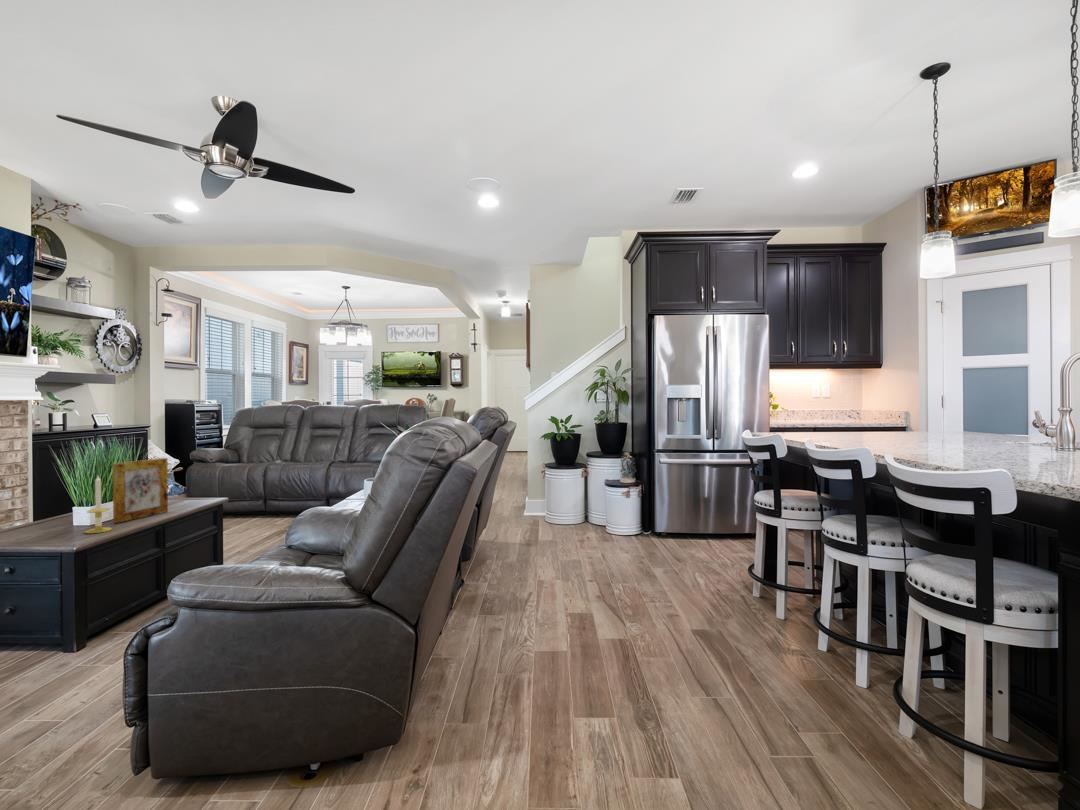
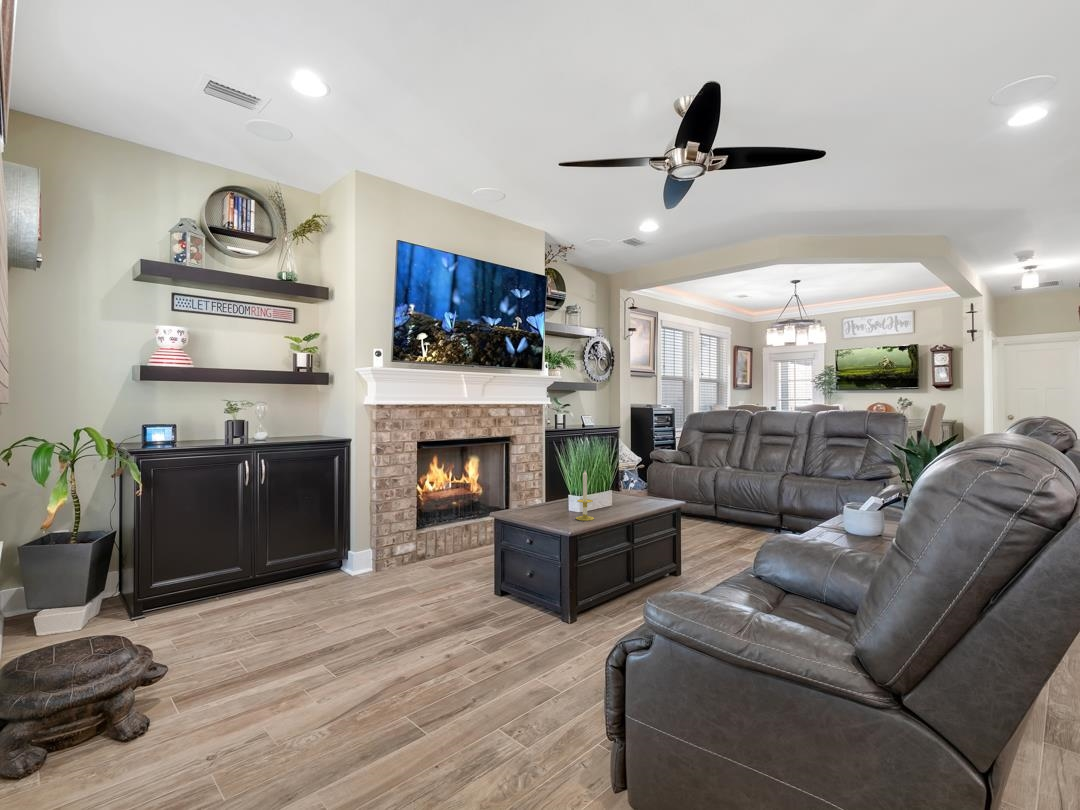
picture frame: present [113,458,168,523] -> none [595,458,635,513]

